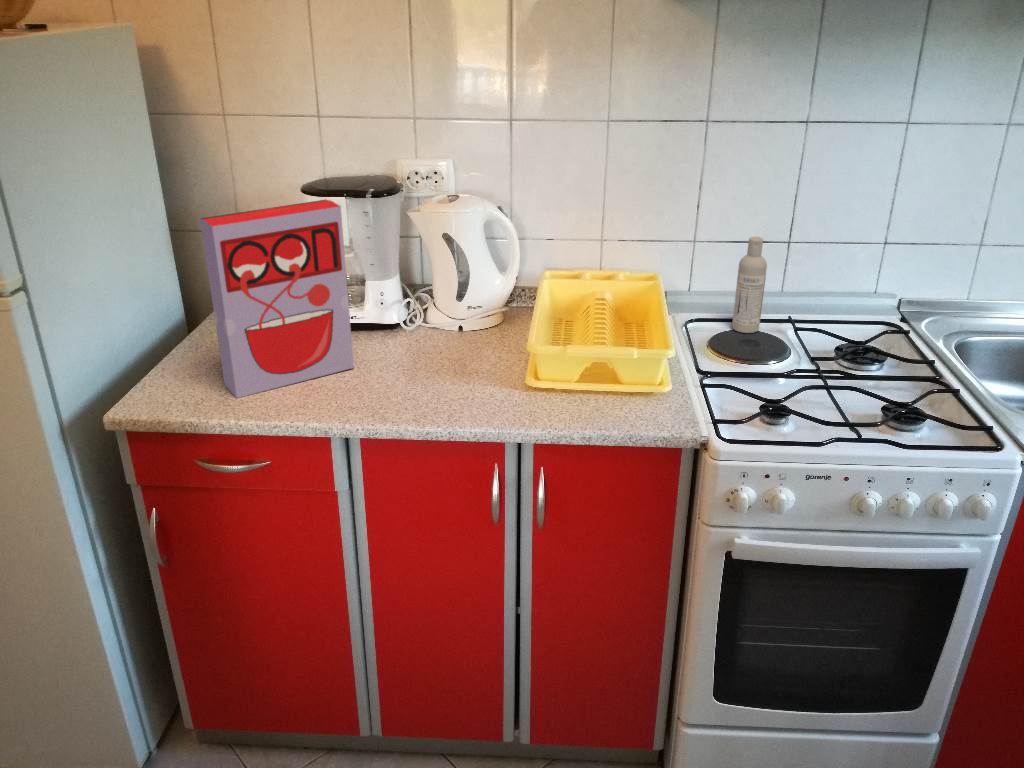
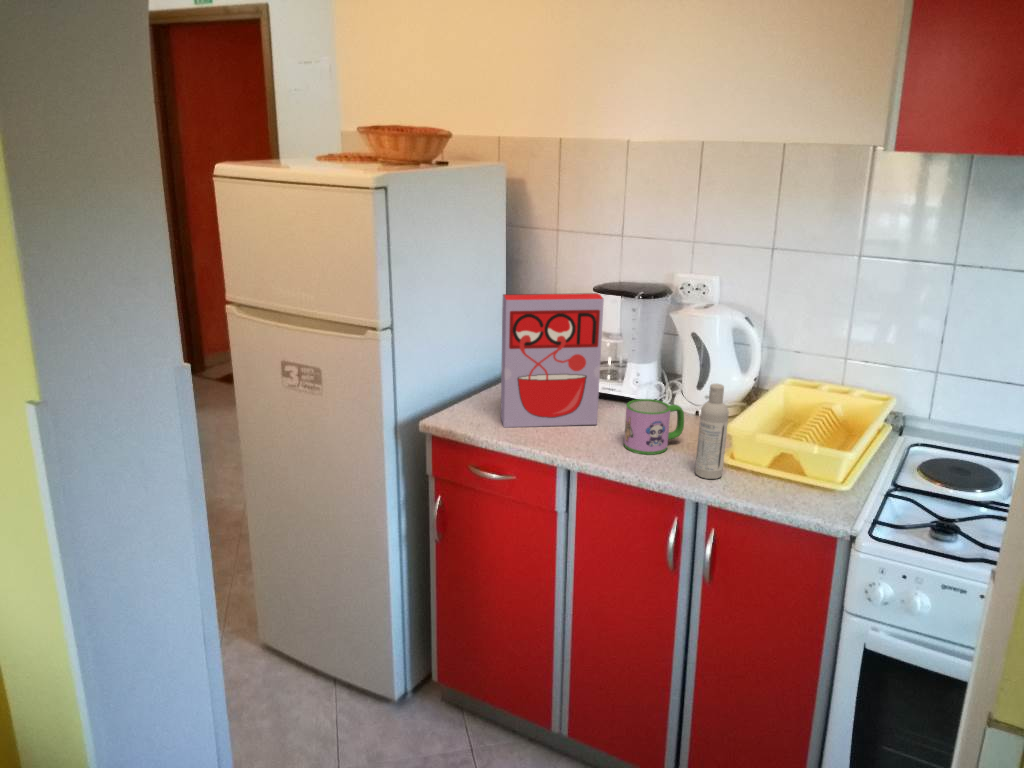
bottle: present [732,237,767,333] -> present [695,384,729,479]
mug: none [399,326,468,397] -> present [624,399,684,455]

